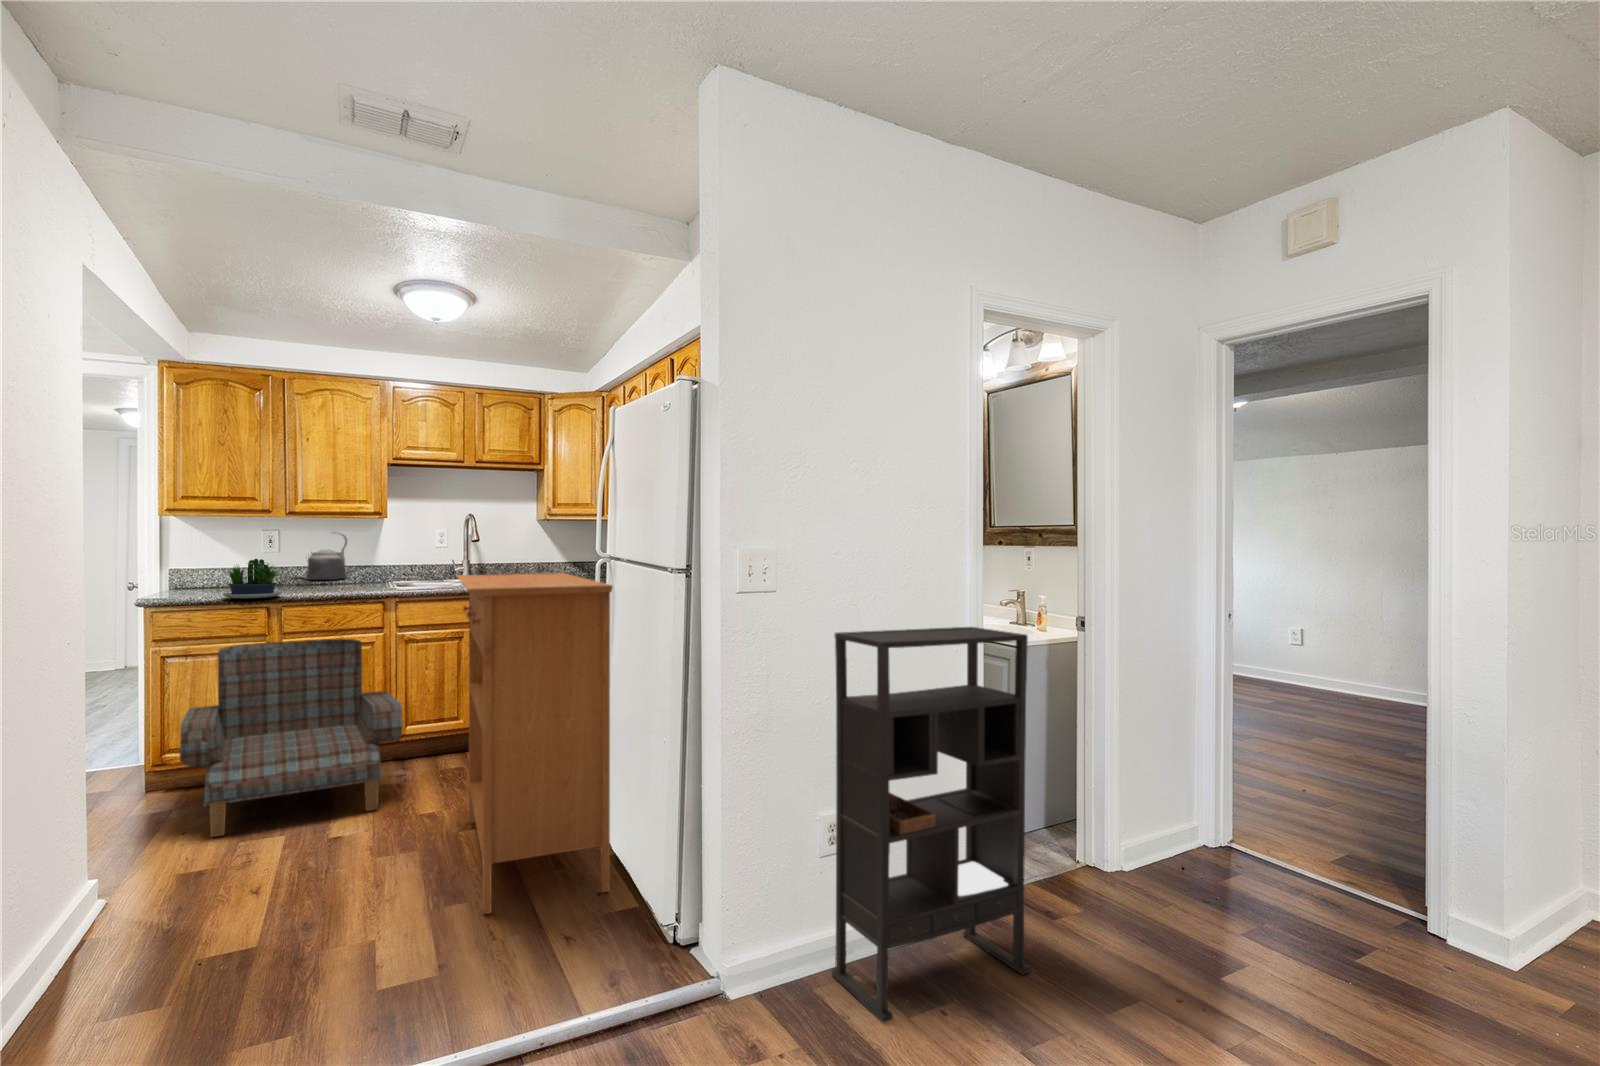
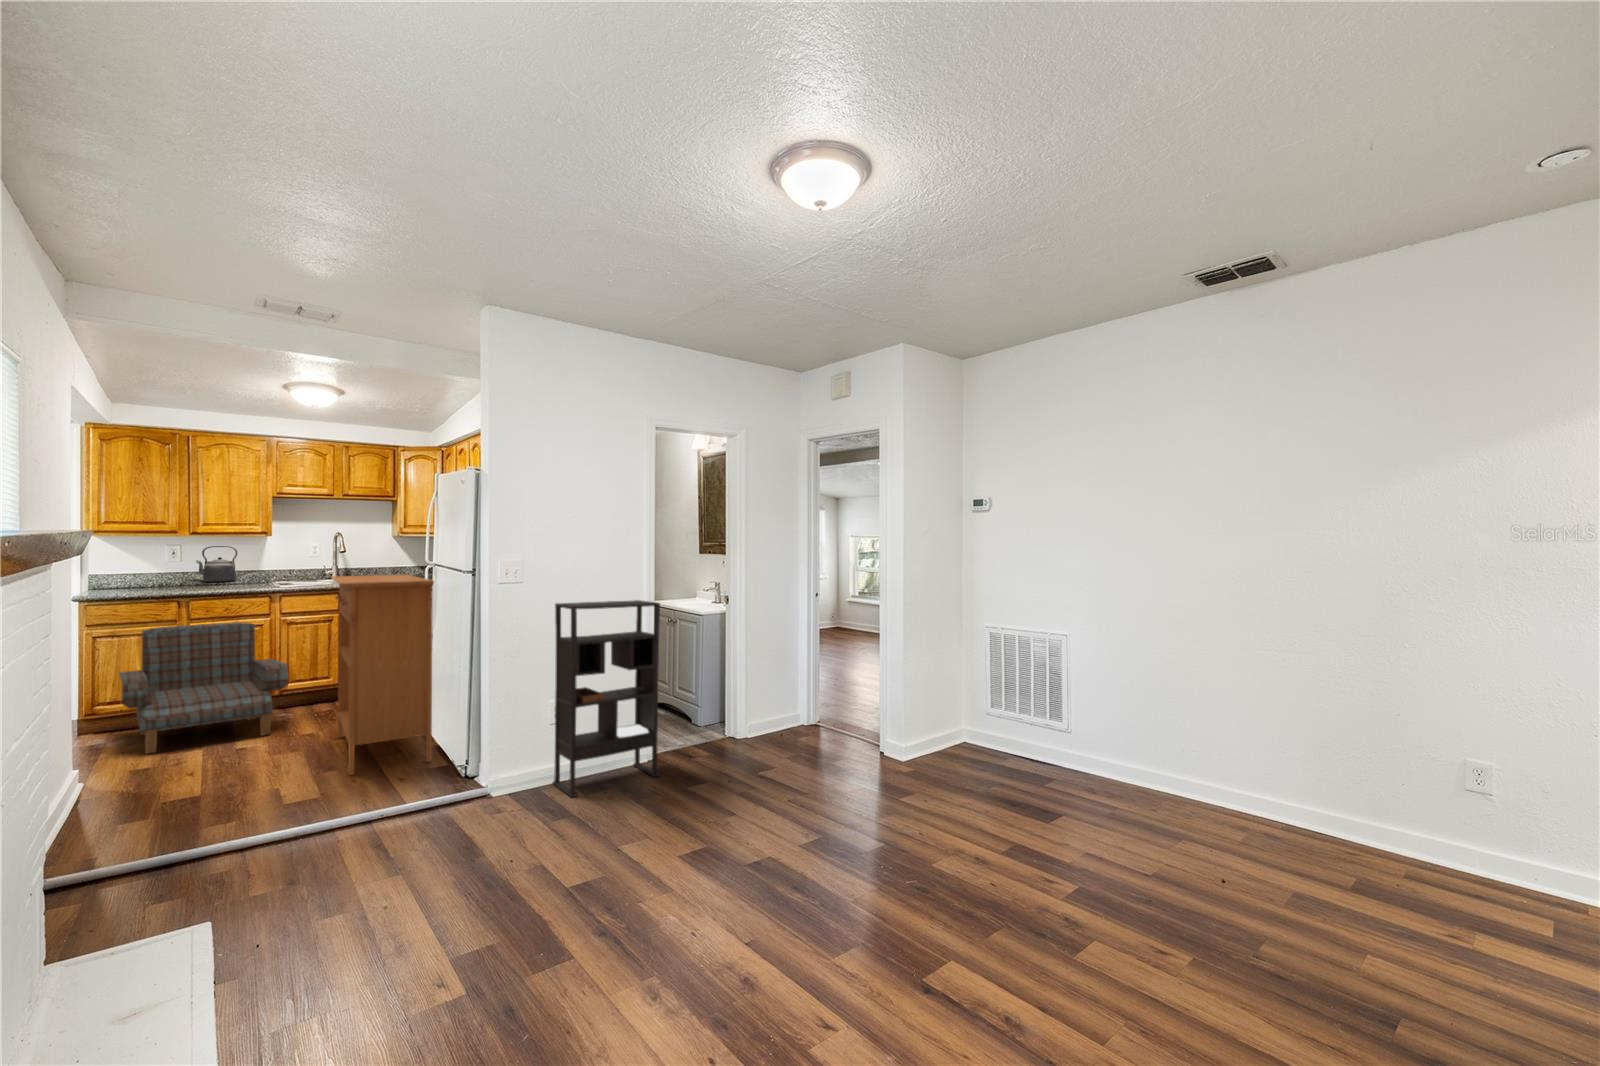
potted plant: present [223,559,282,599] -> none [142,566,197,595]

